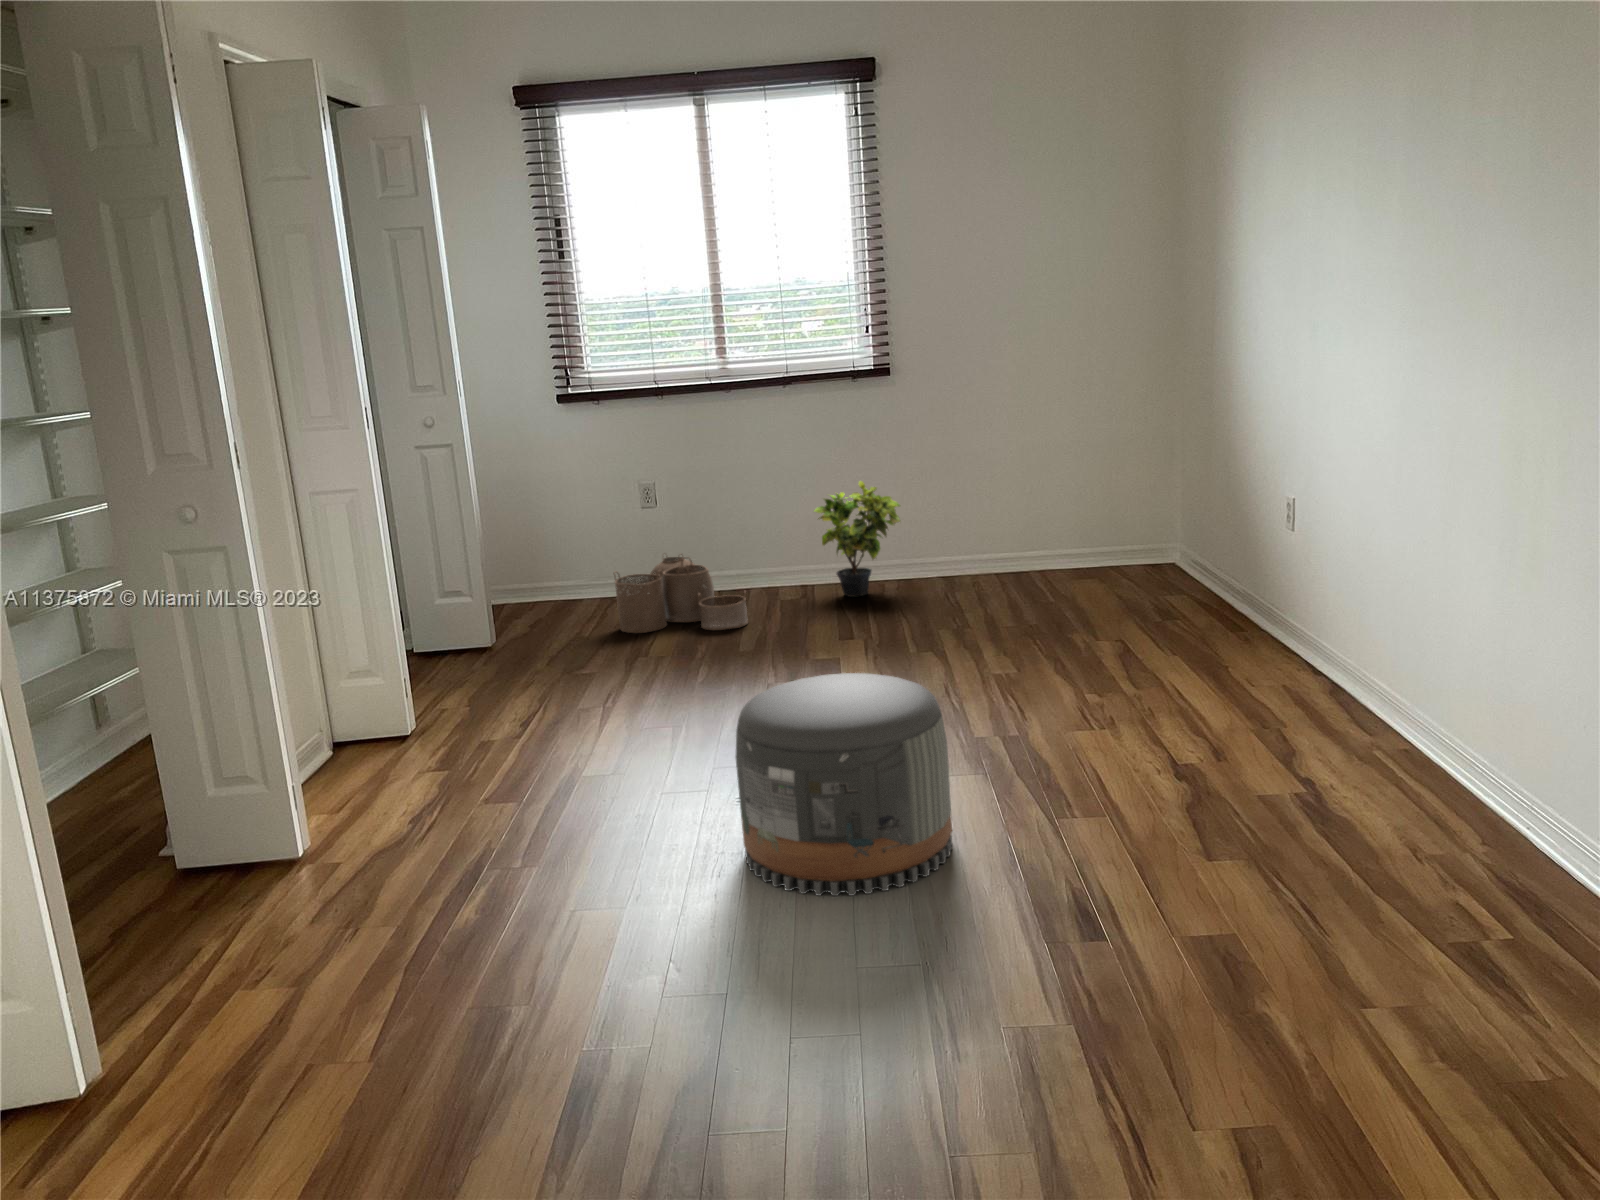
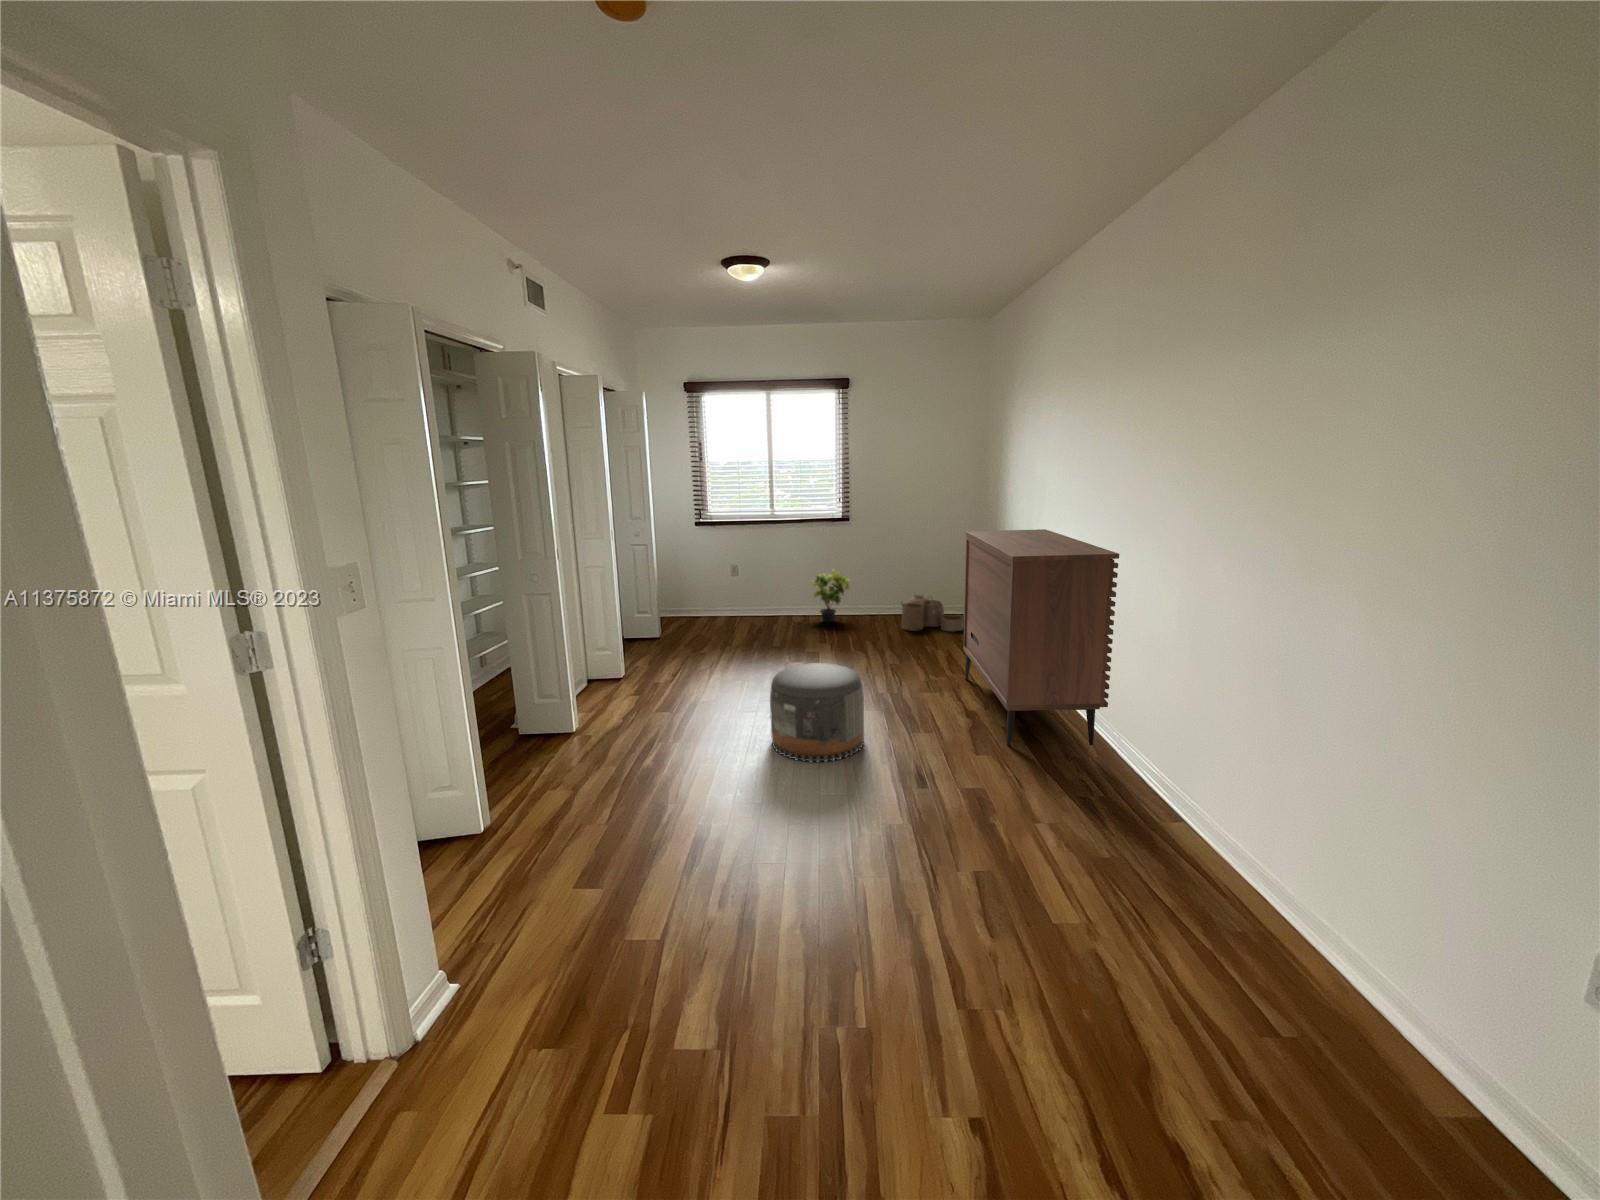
dresser: none [1152,357,1517,837] -> present [963,529,1119,746]
woven basket: present [614,554,748,633] -> present [902,595,964,632]

